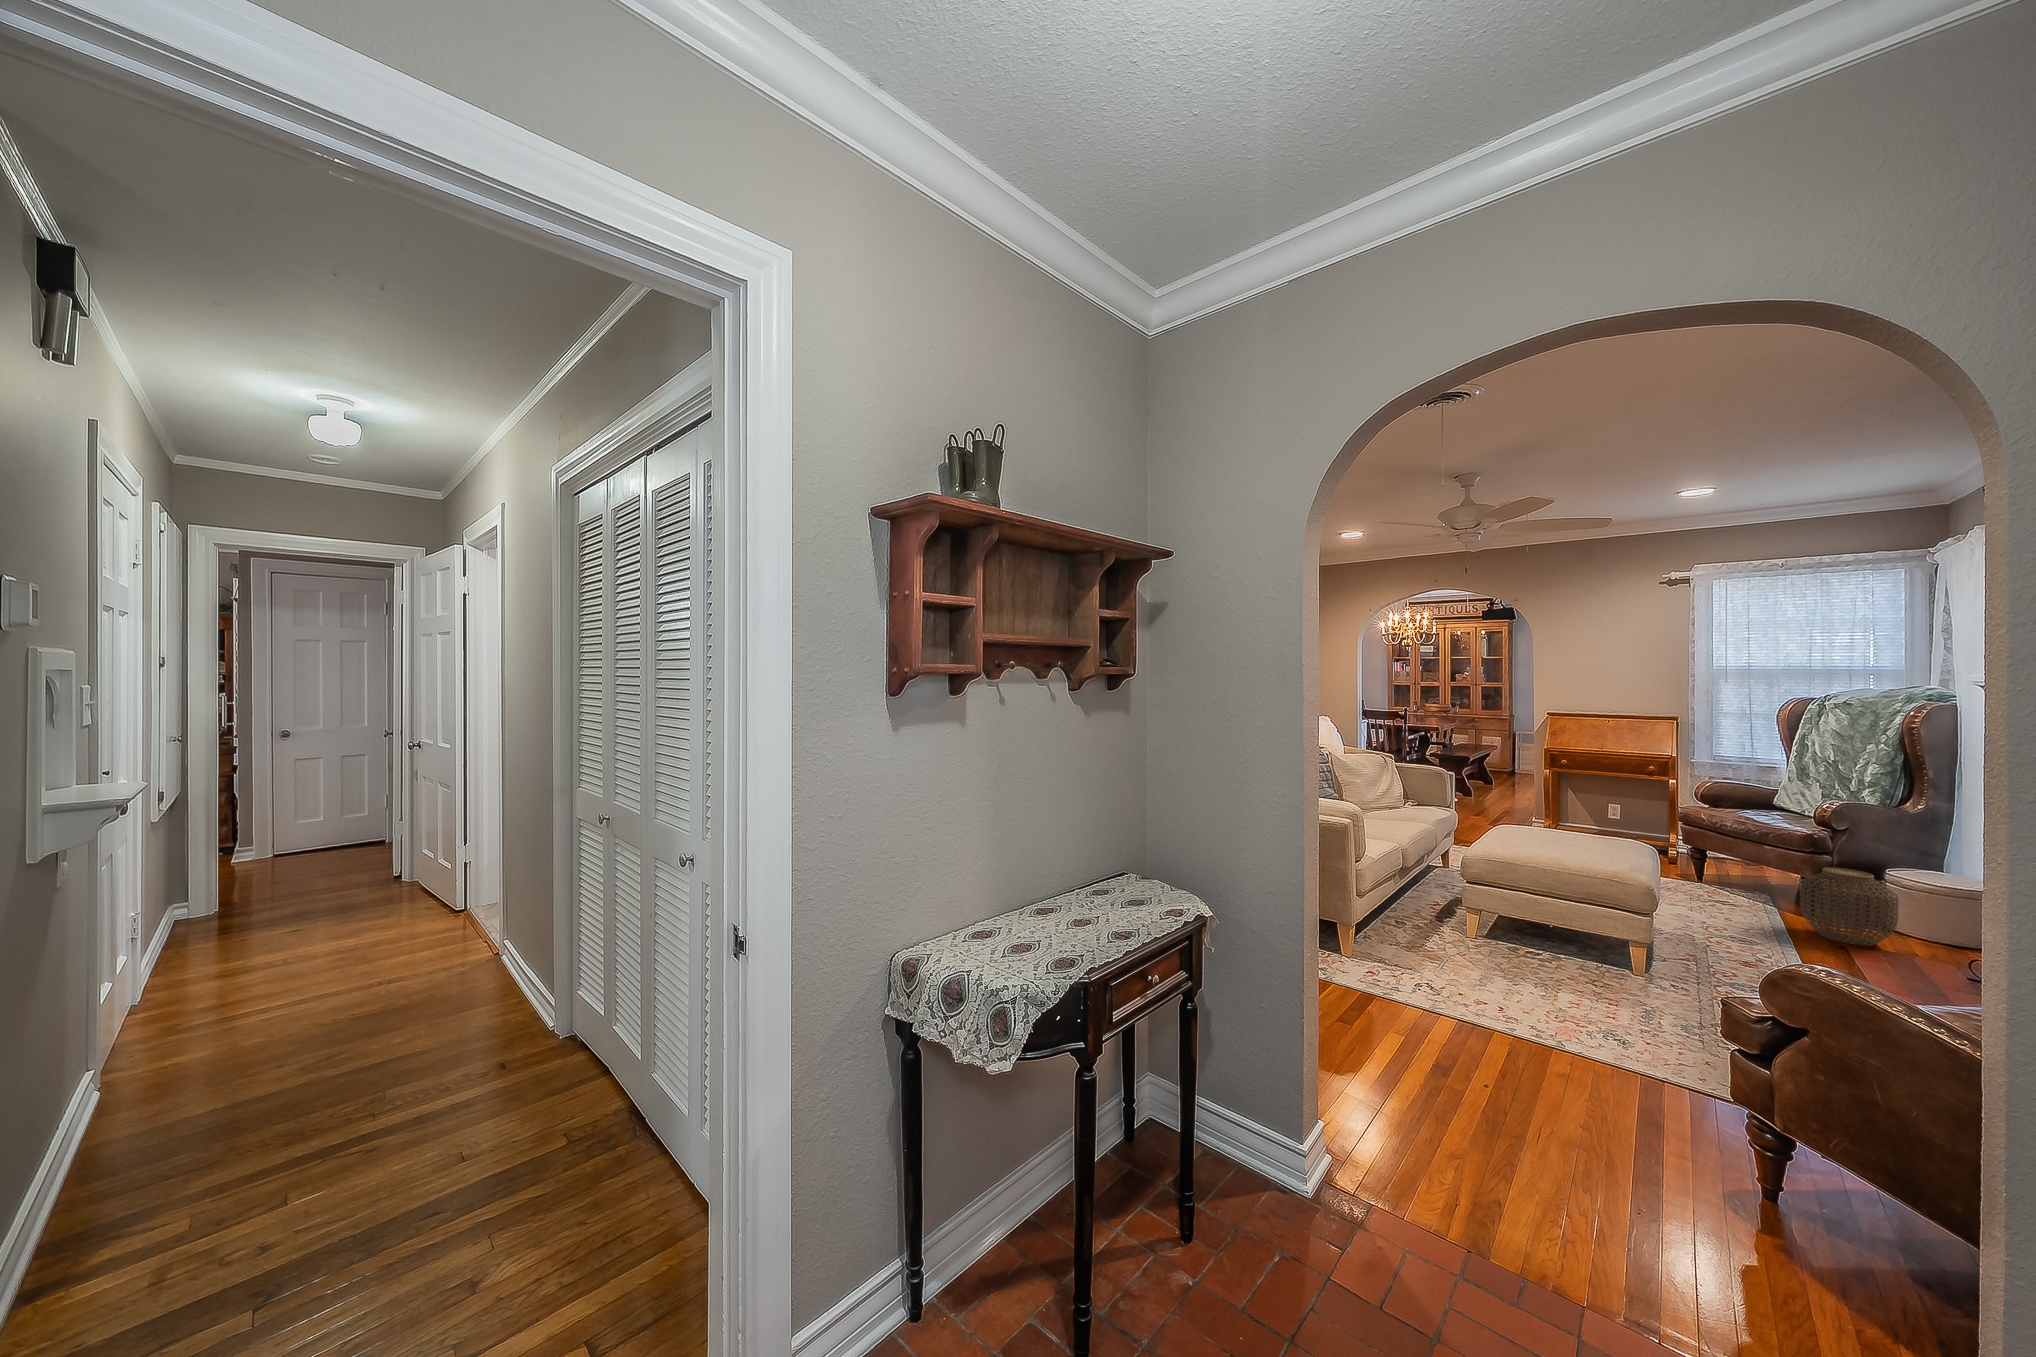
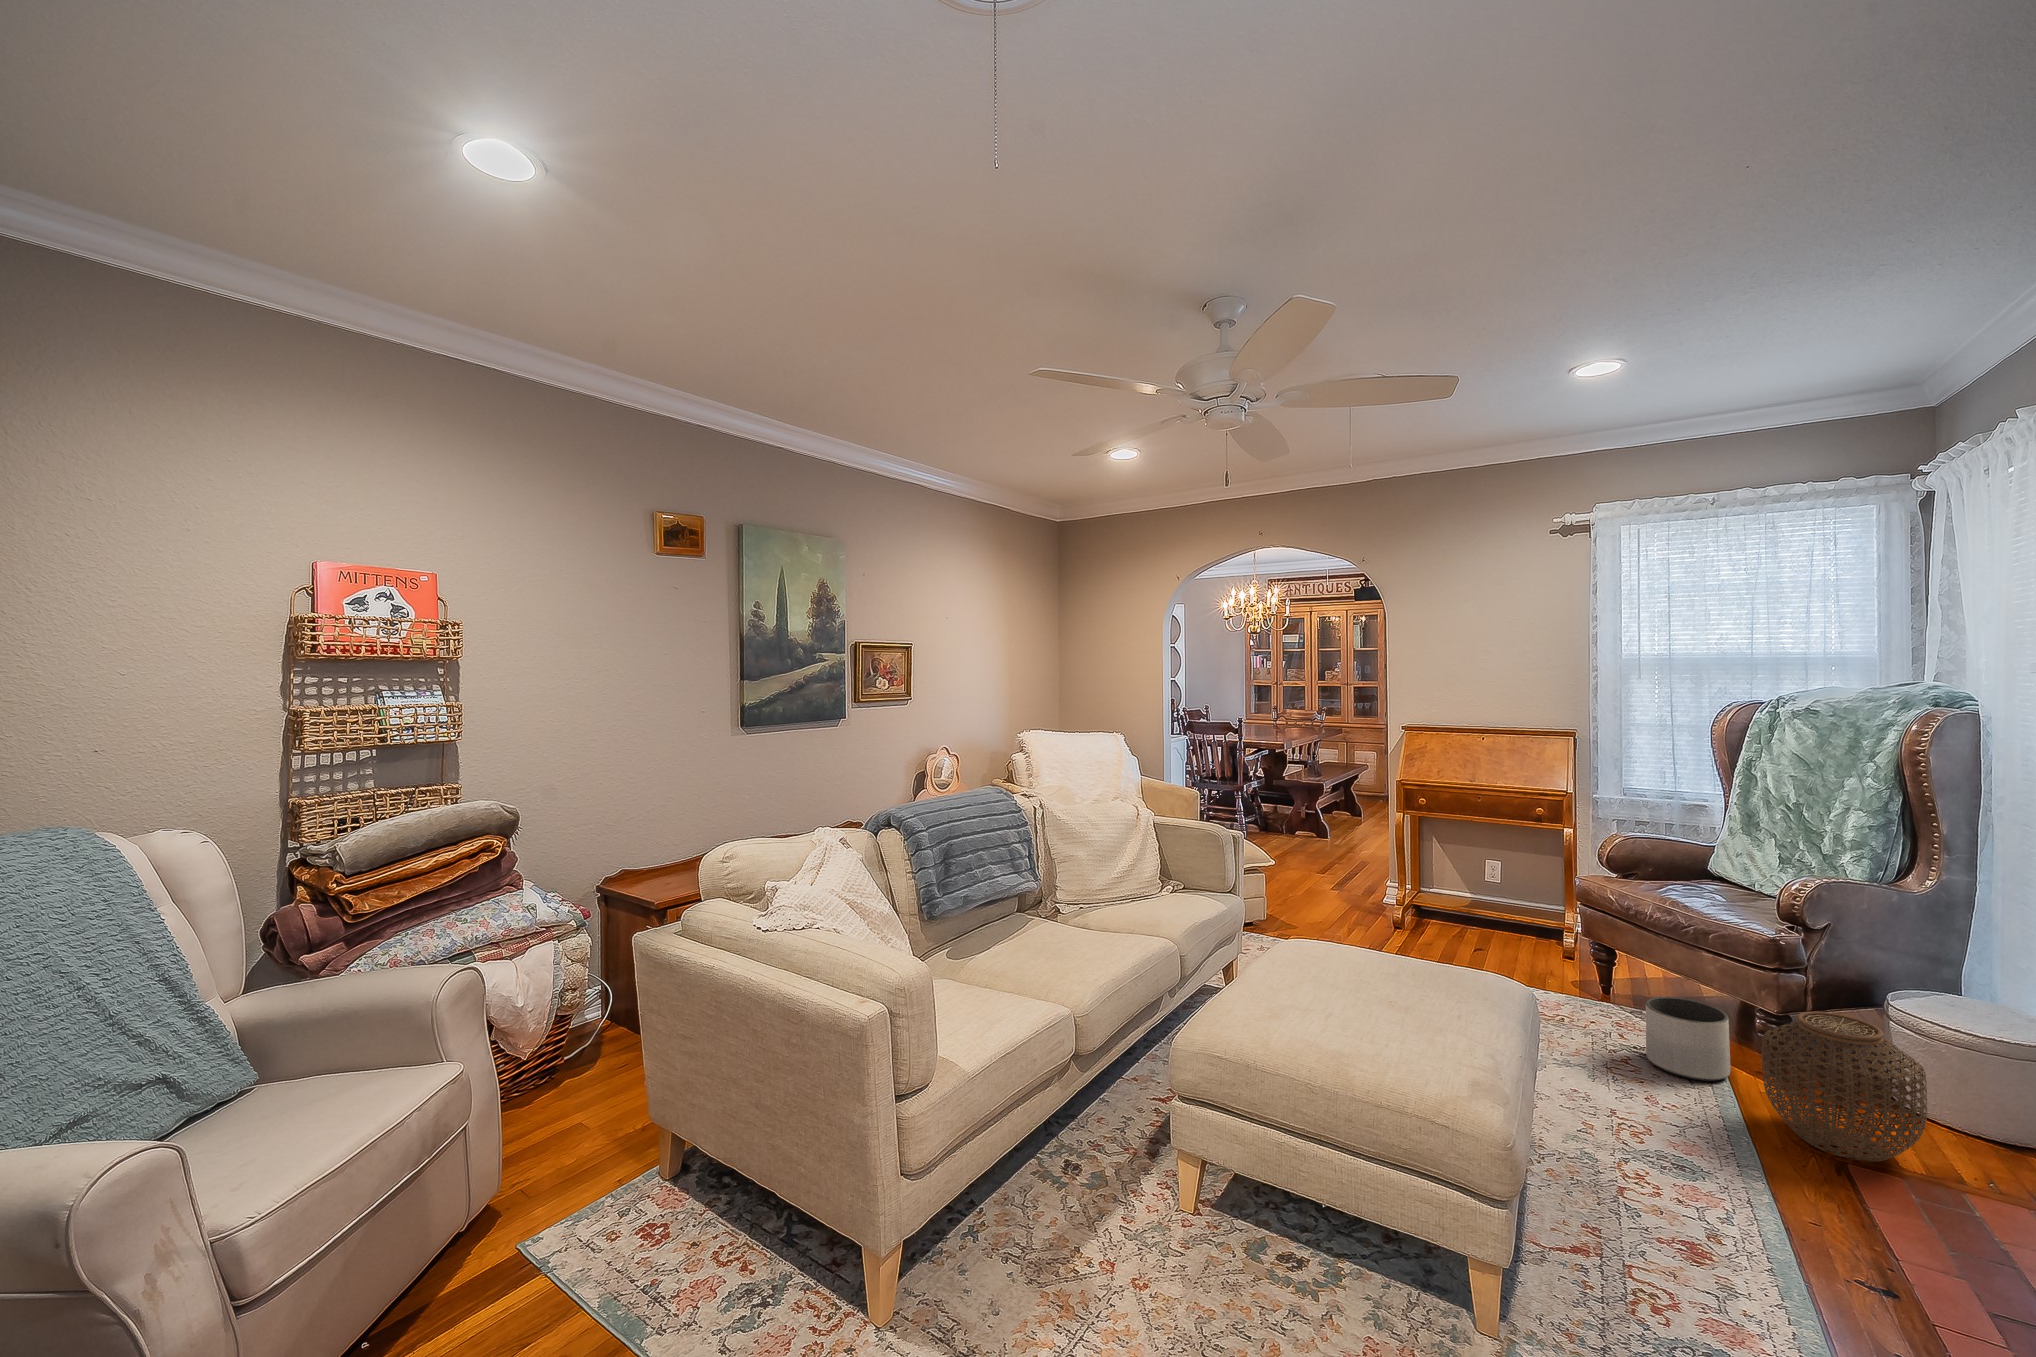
planter: none [1726,870,1781,915] -> present [1646,997,1730,1081]

